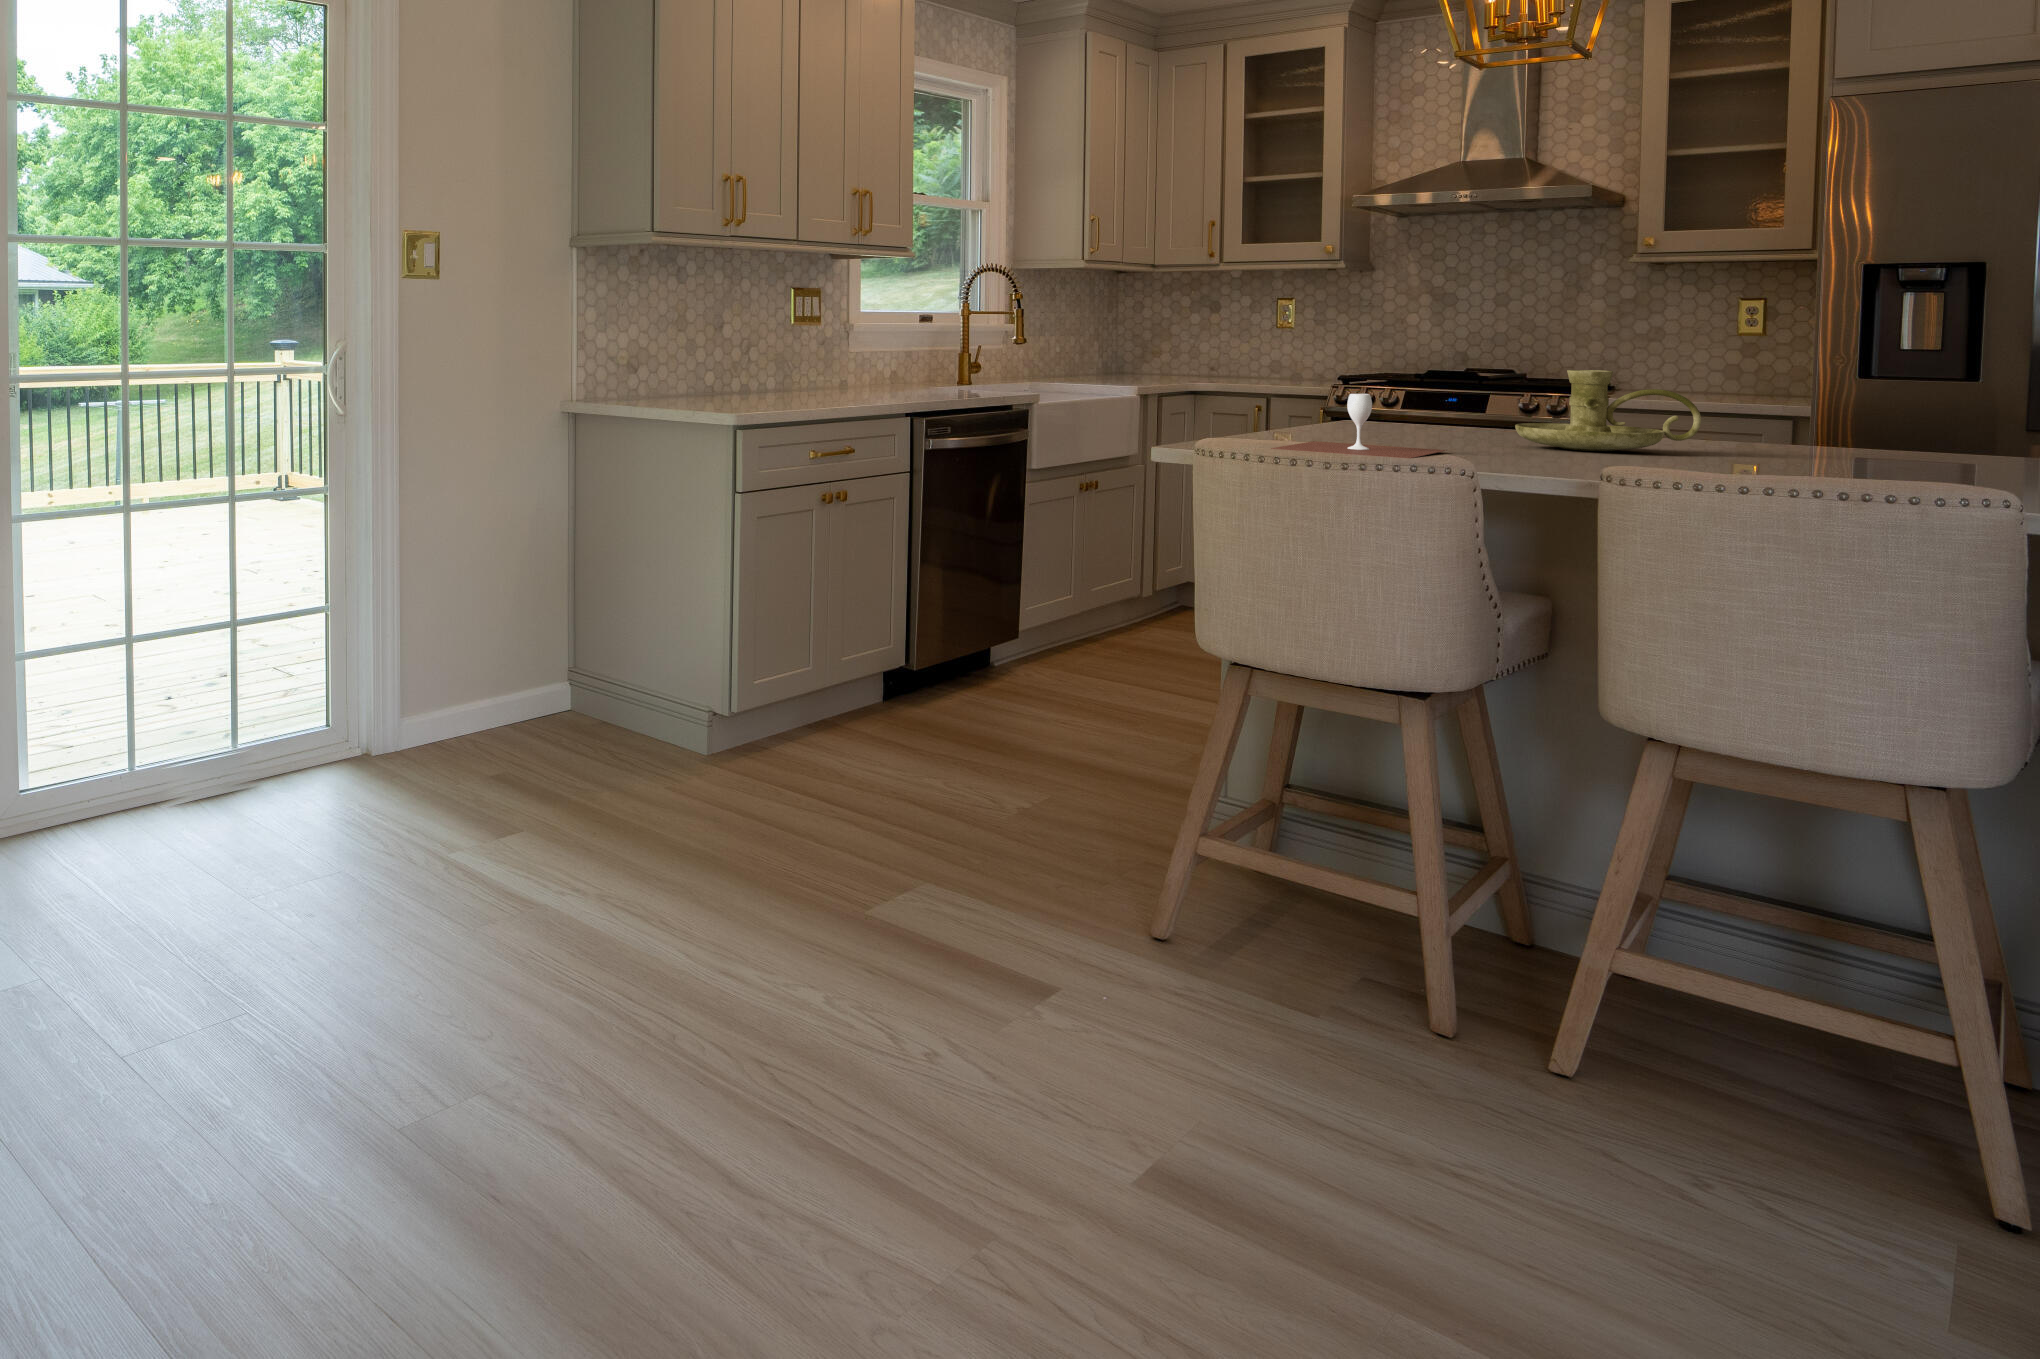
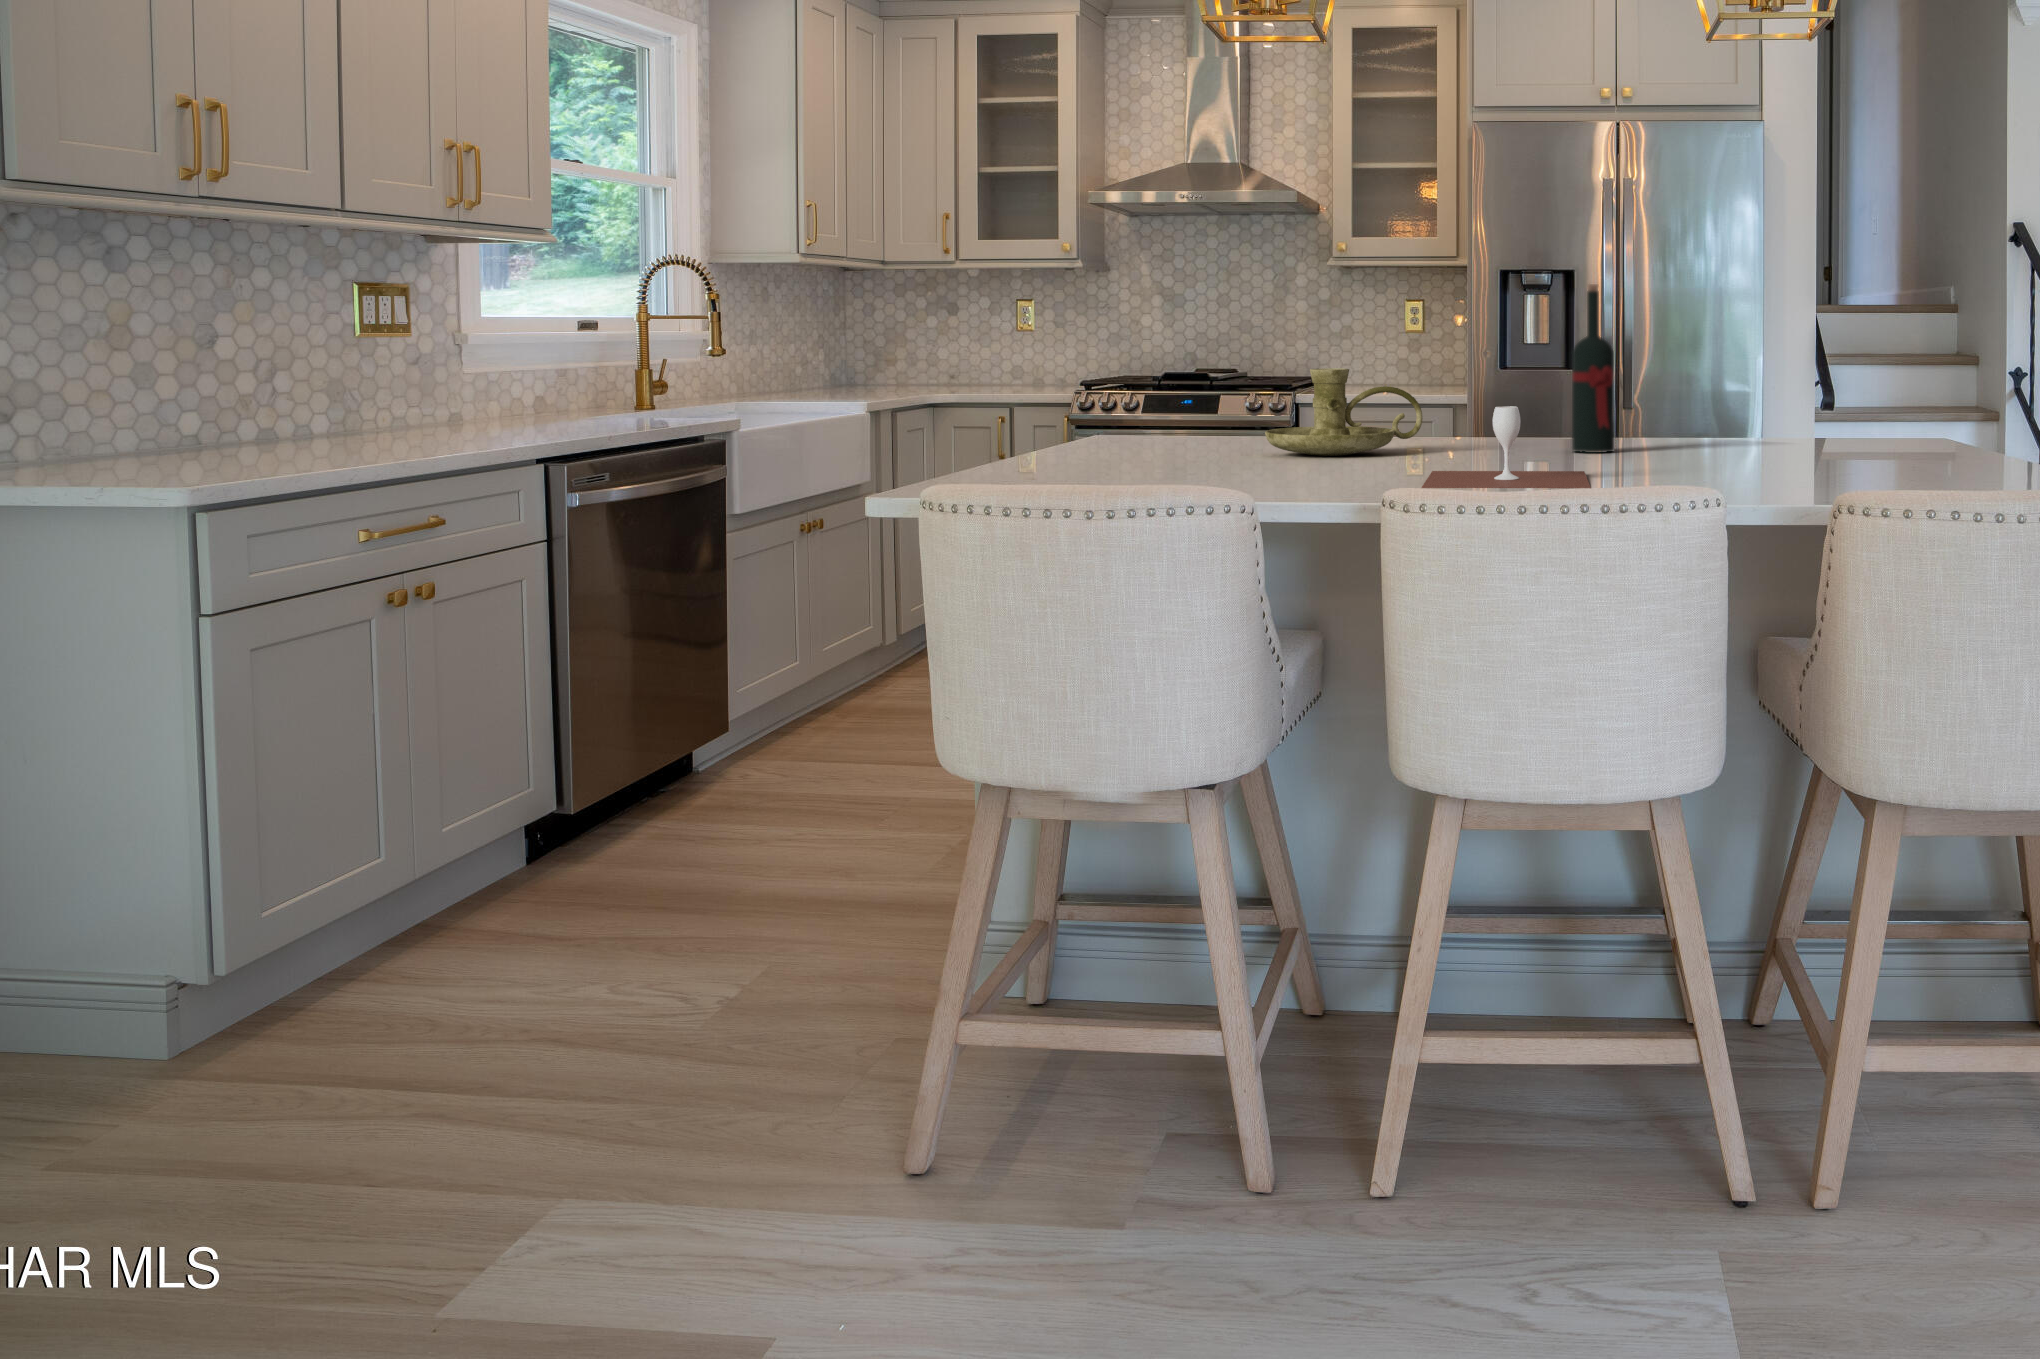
wine bottle: none [1903,291,1969,470] -> present [1572,284,1615,453]
wine glass: present [1271,394,1447,458] -> present [1422,406,1591,488]

